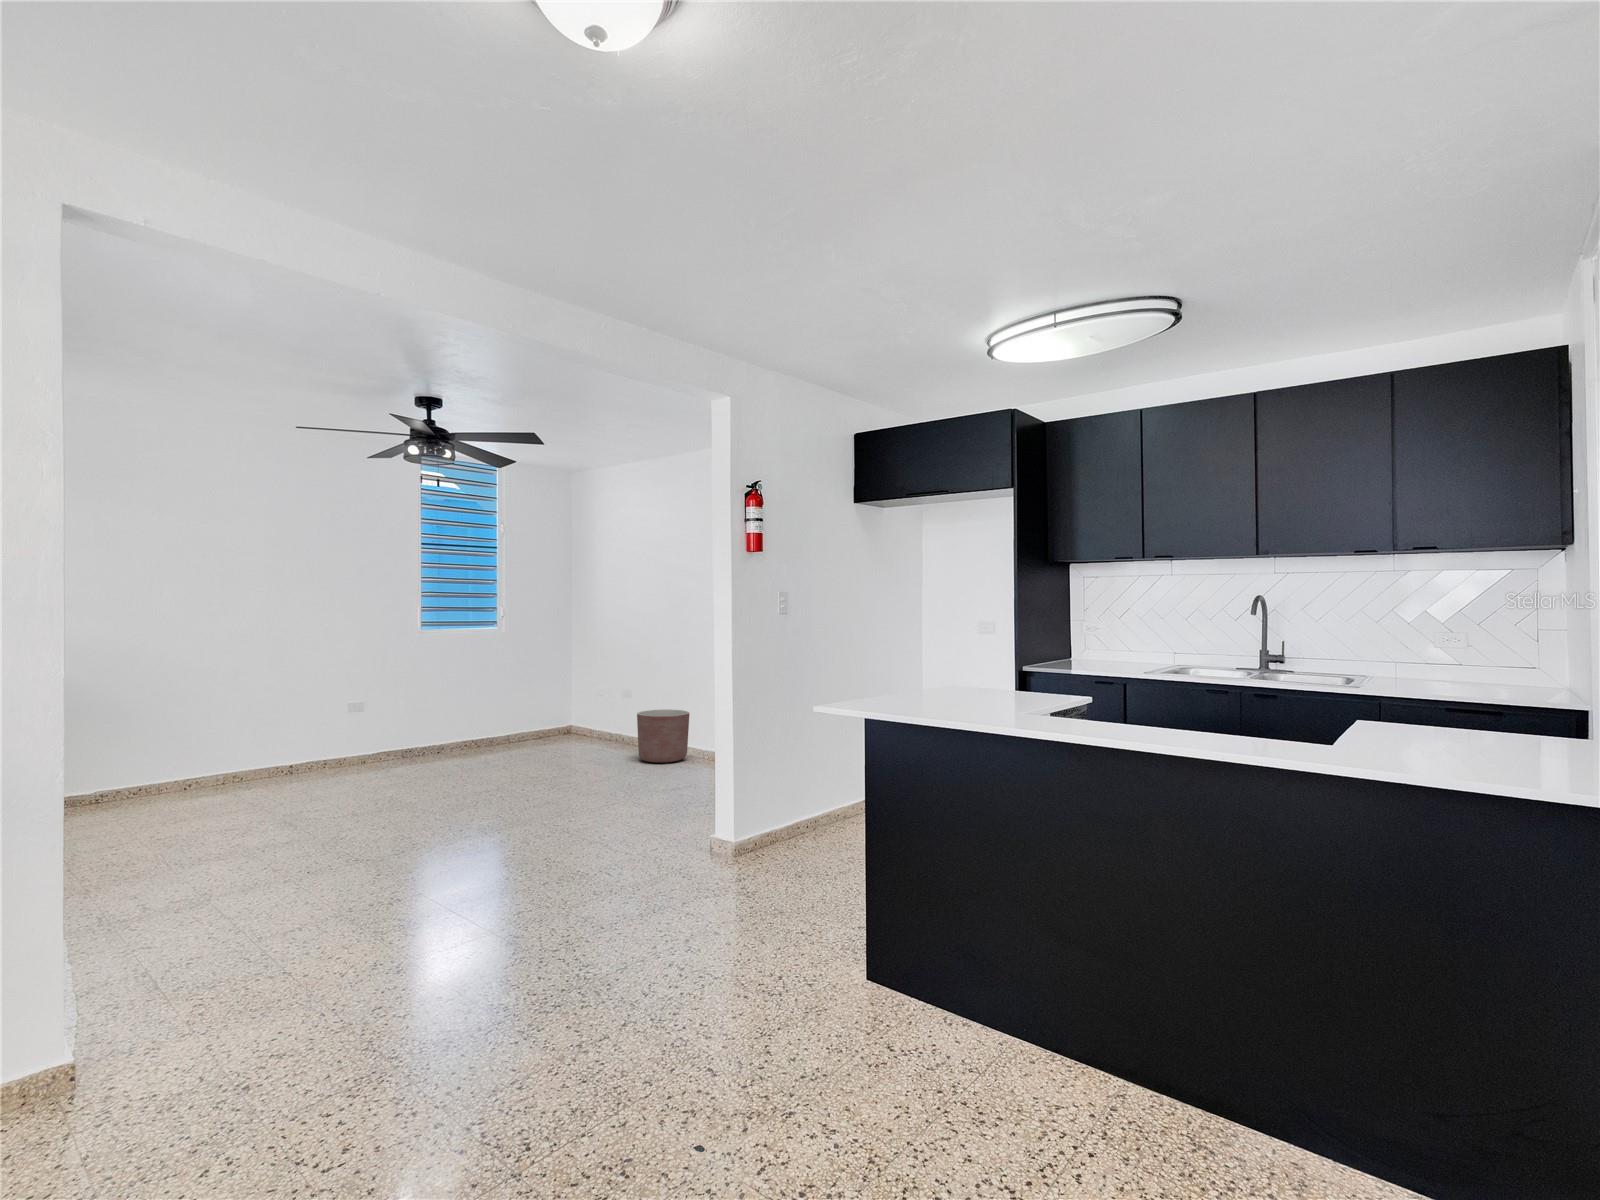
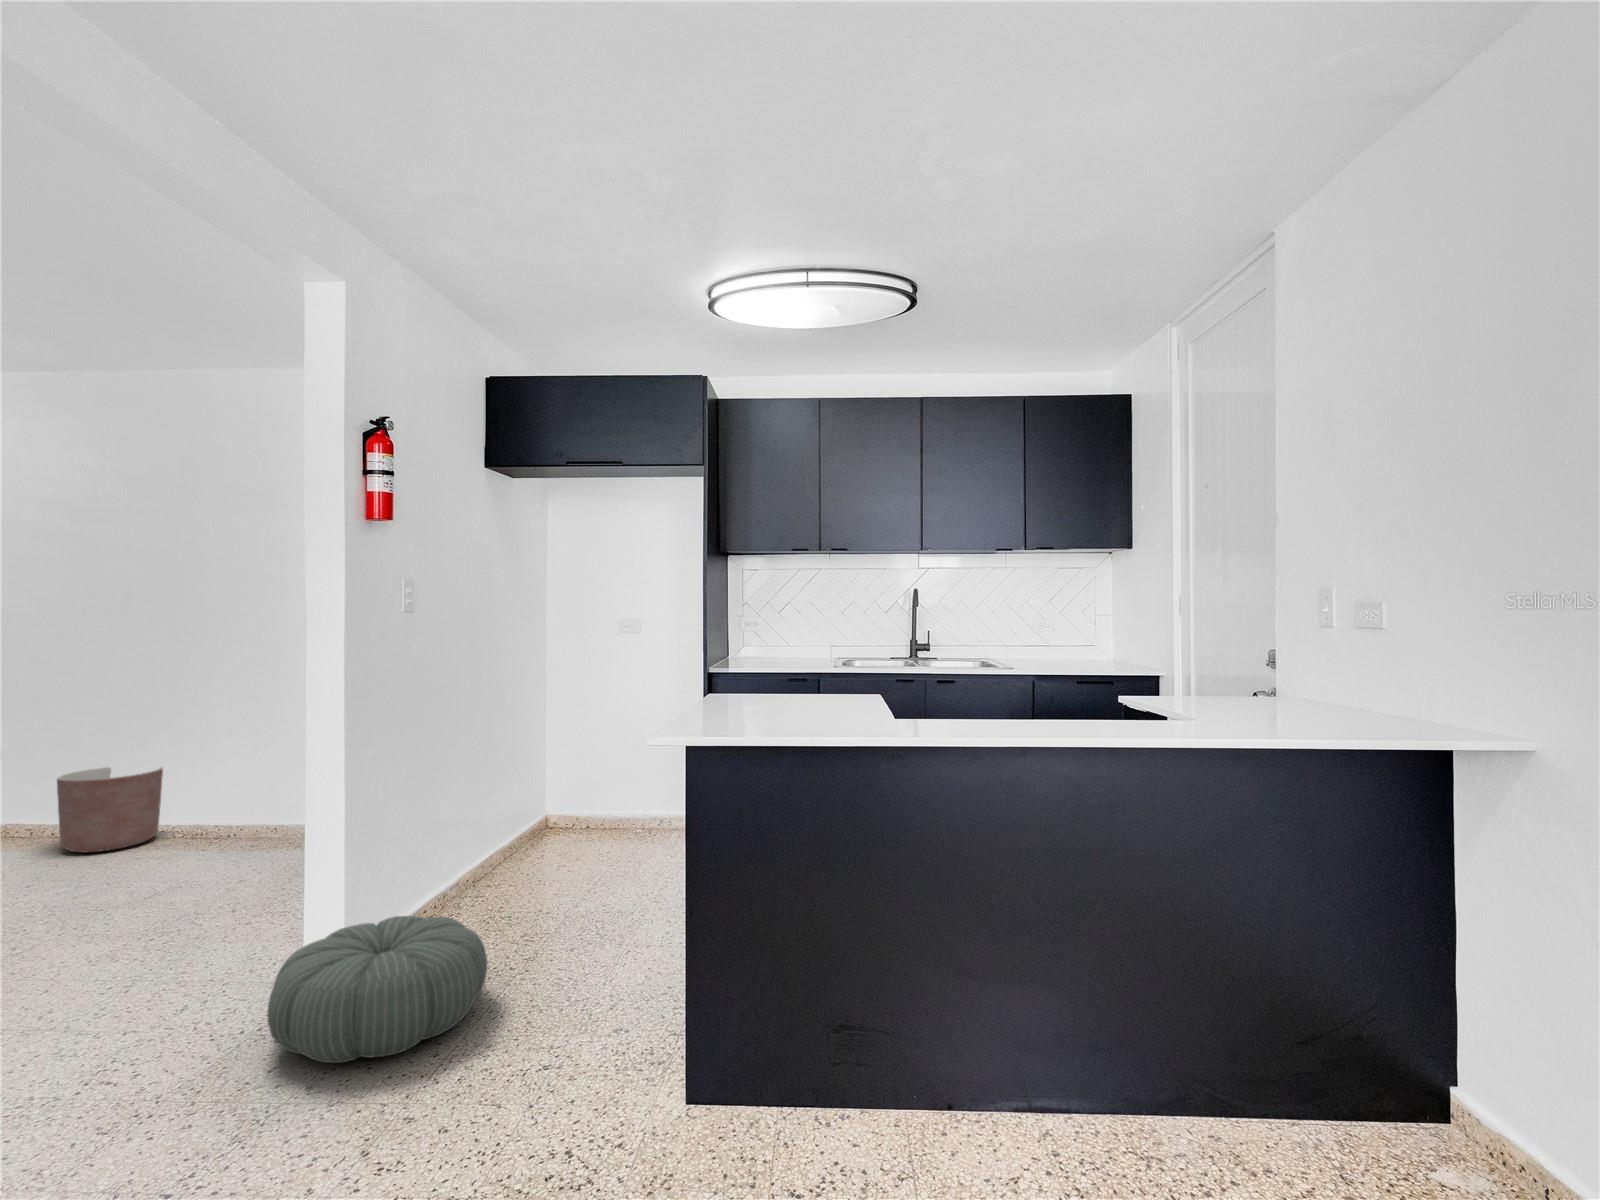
pouf: none [669,821,797,903] -> present [267,916,487,1063]

